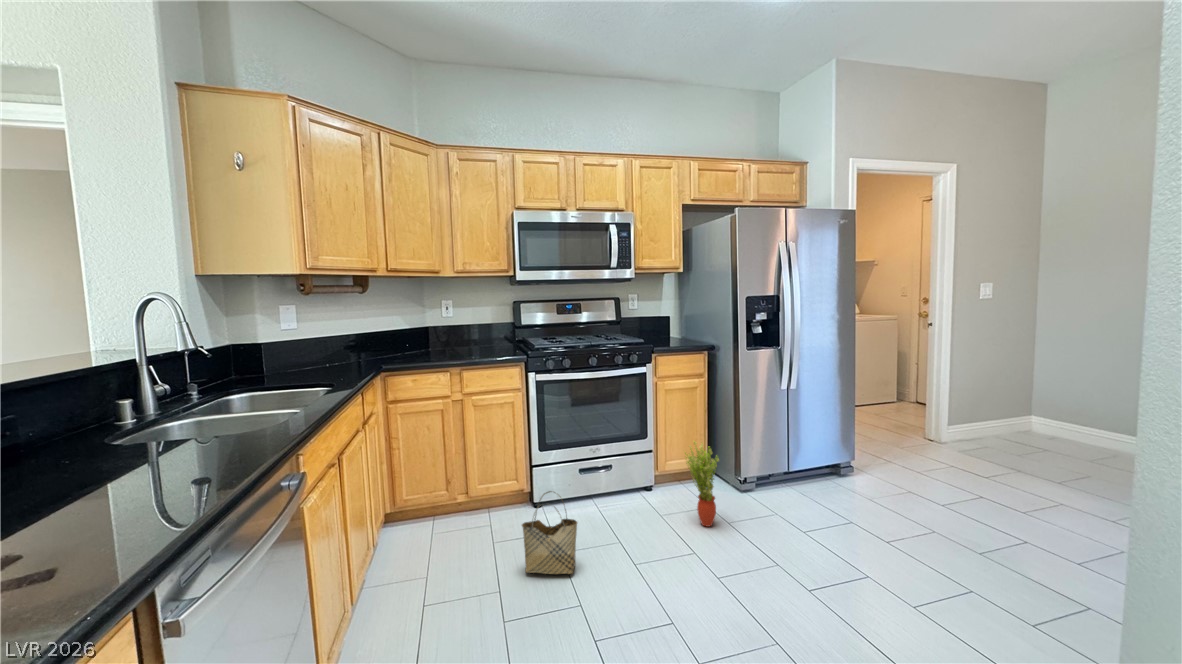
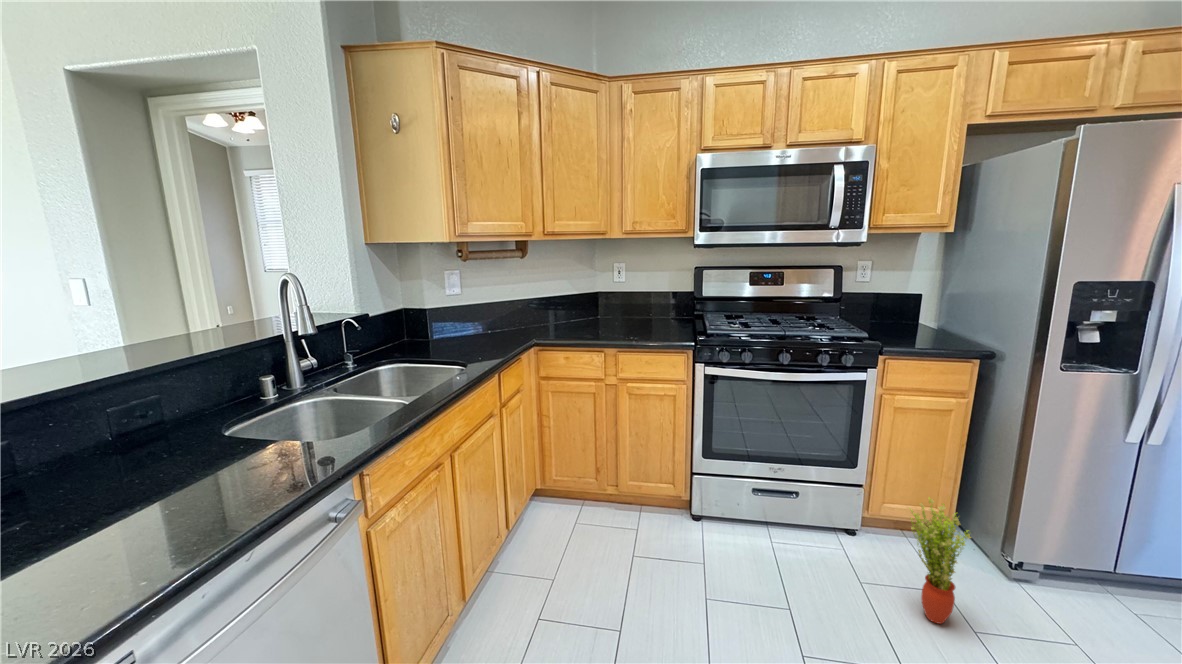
woven basket: present [522,491,577,574] -> none [661,523,731,632]

